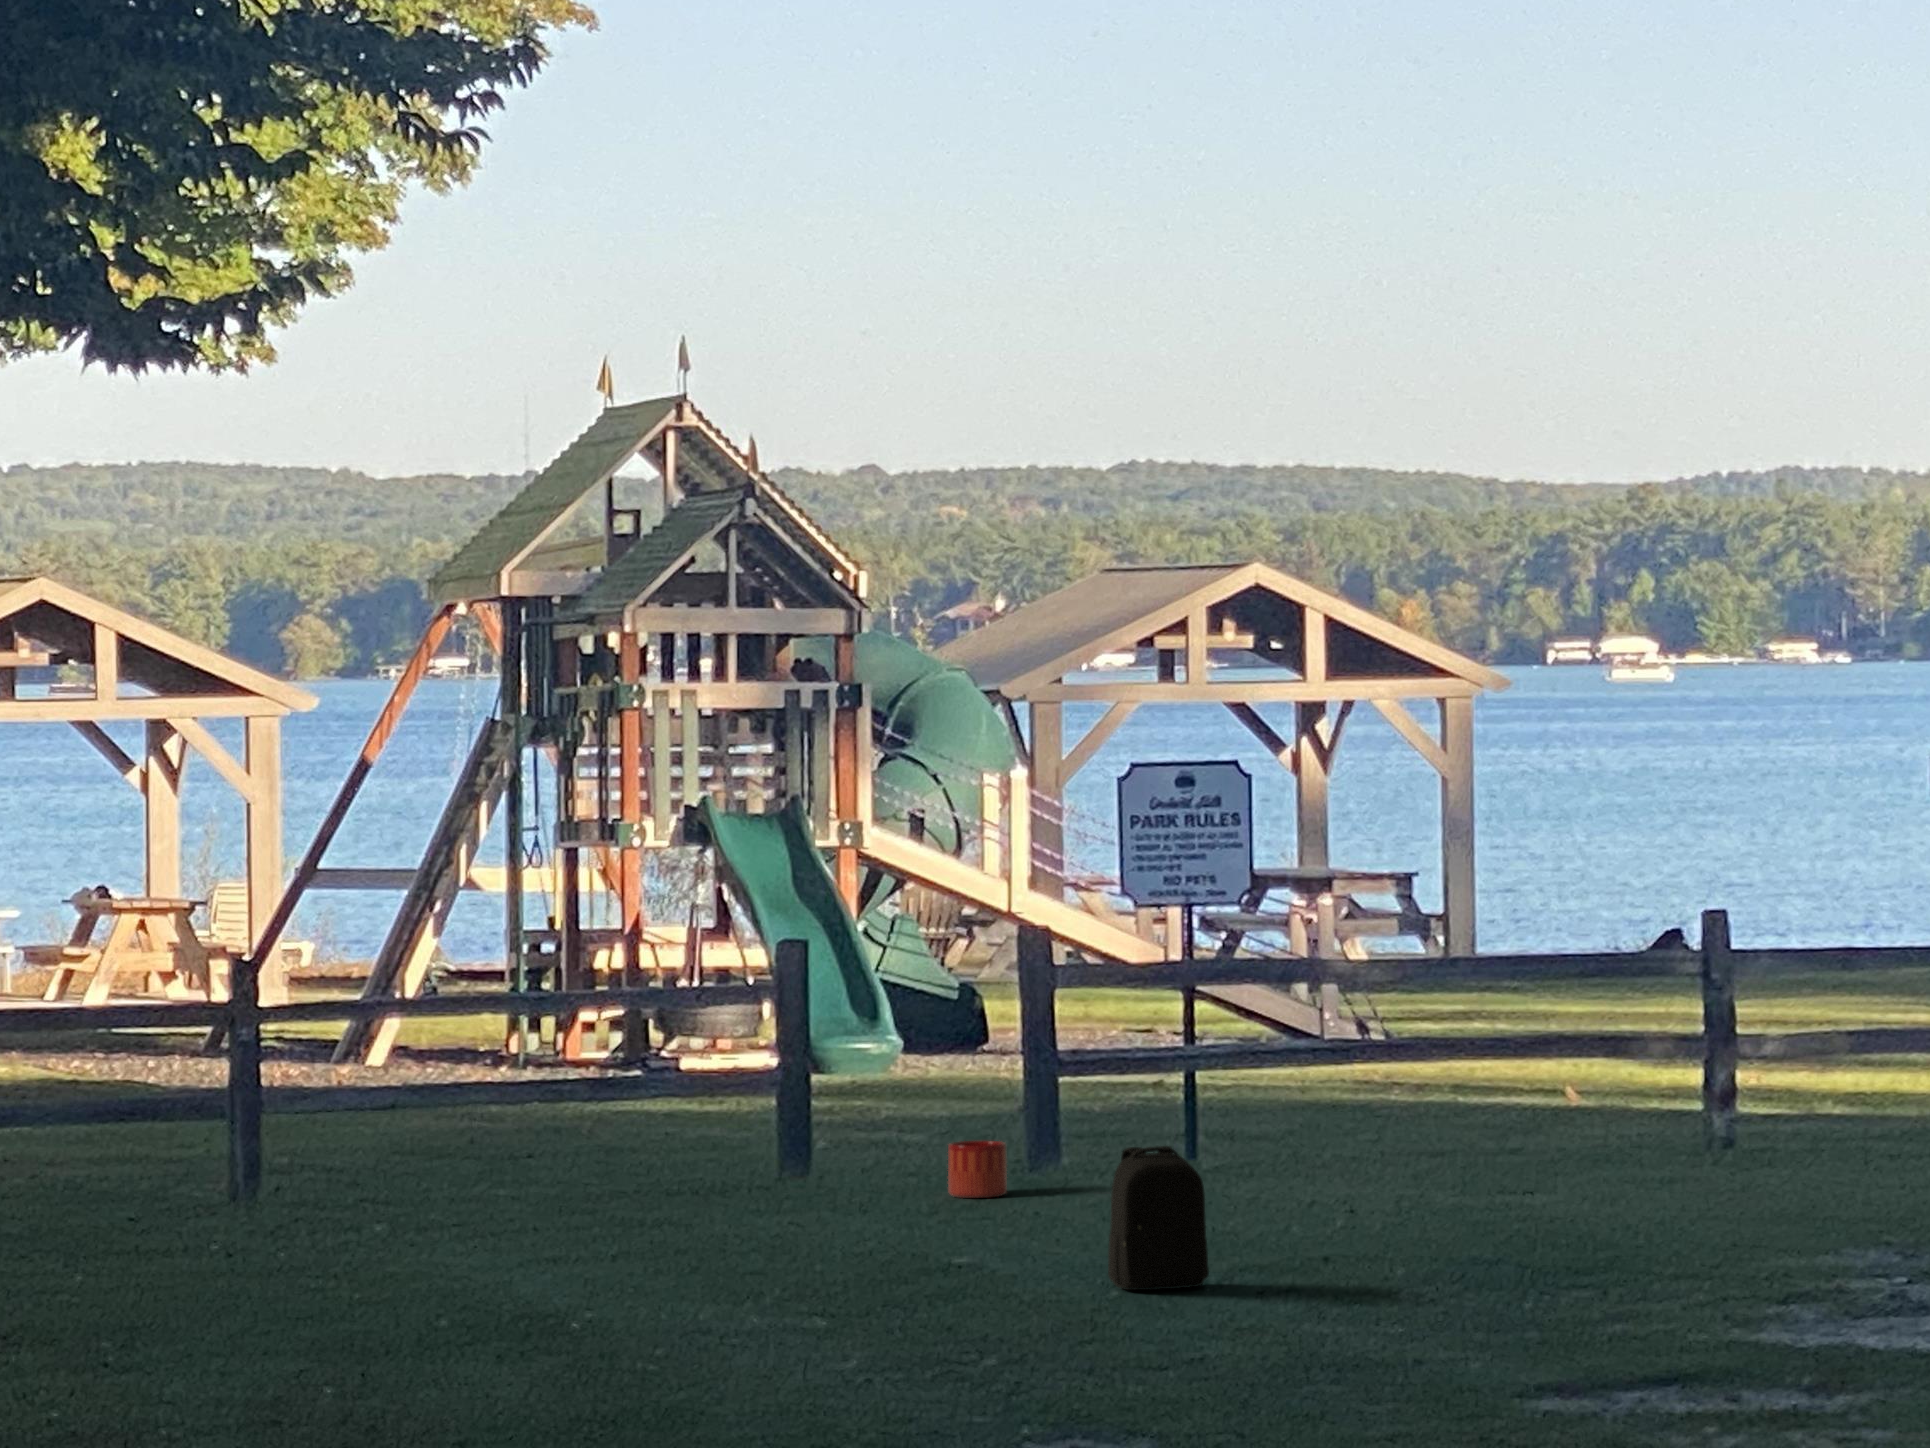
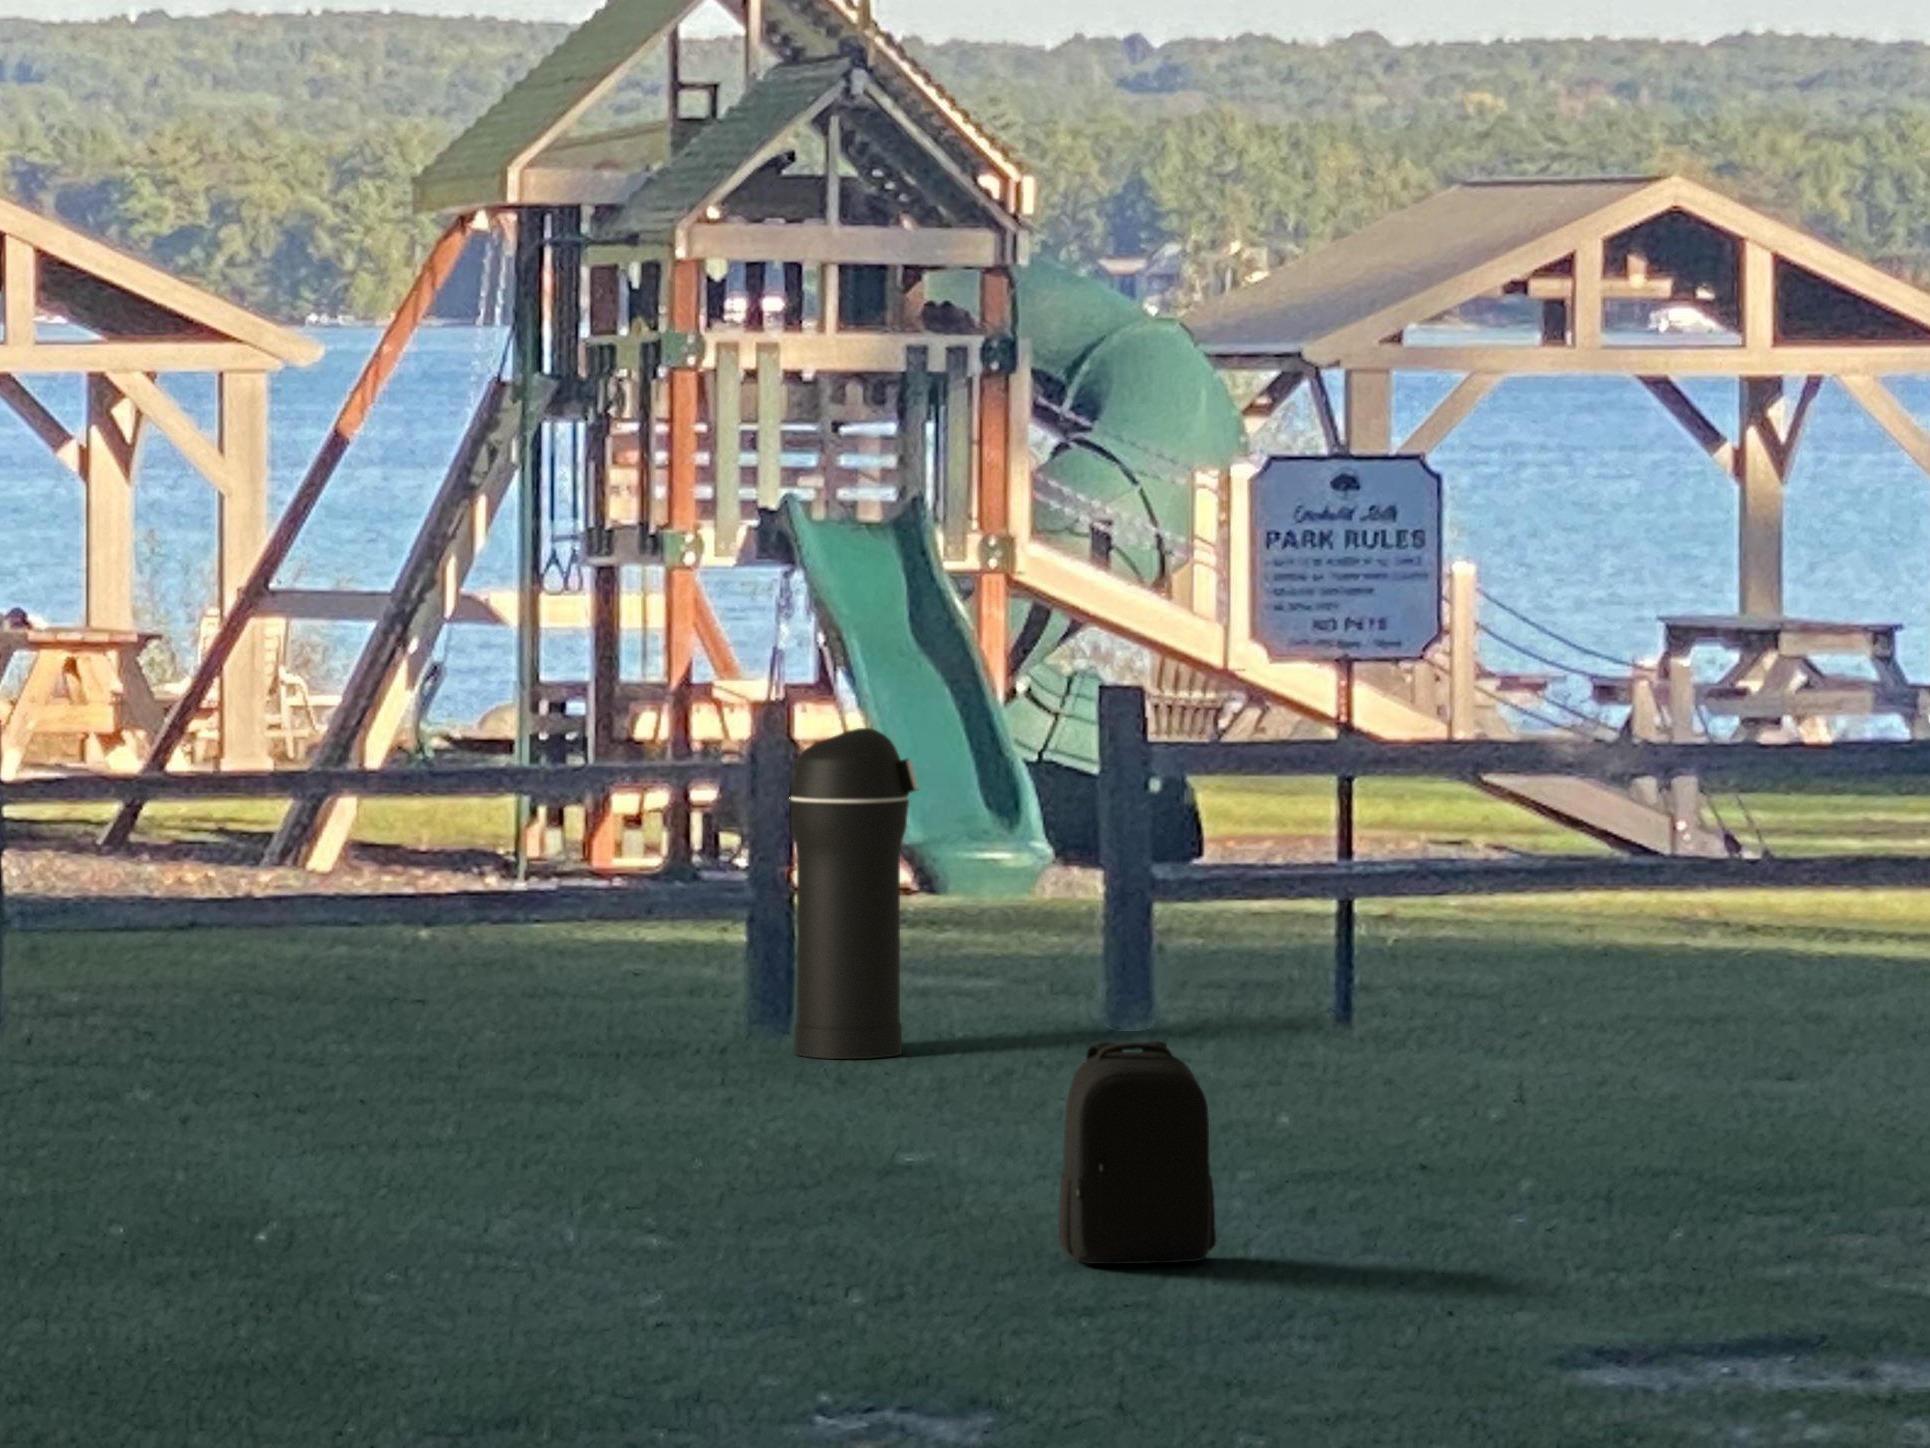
trash can: none [832,953,919,1175] -> present [789,728,918,1059]
planter: present [948,1141,1007,1198] -> none [928,1015,1017,1102]

